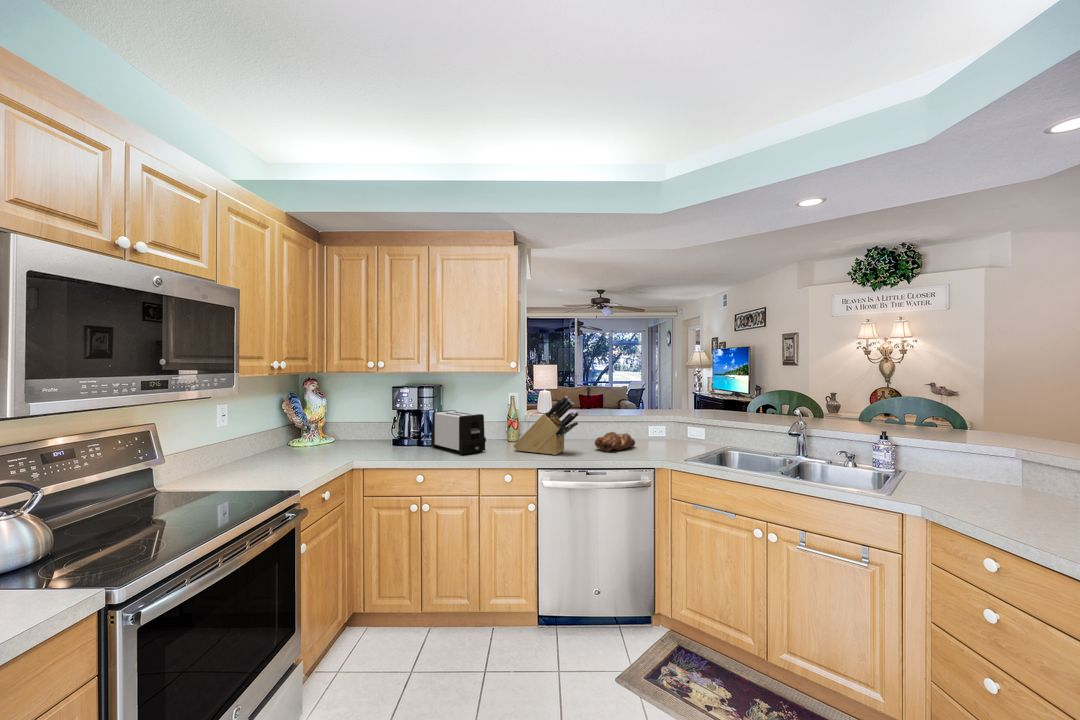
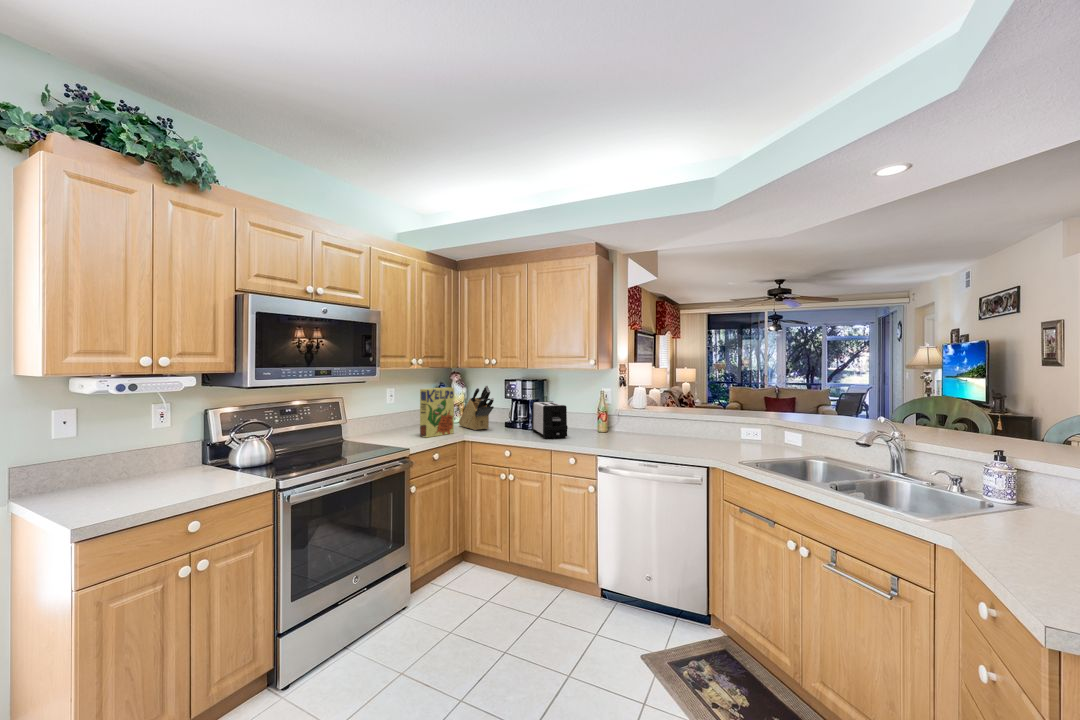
knife block: present [514,396,579,455] -> present [459,385,494,430]
cereal box: none [289,400,333,471] -> present [420,388,454,437]
bread loaf: present [595,432,635,452] -> none [667,430,714,448]

